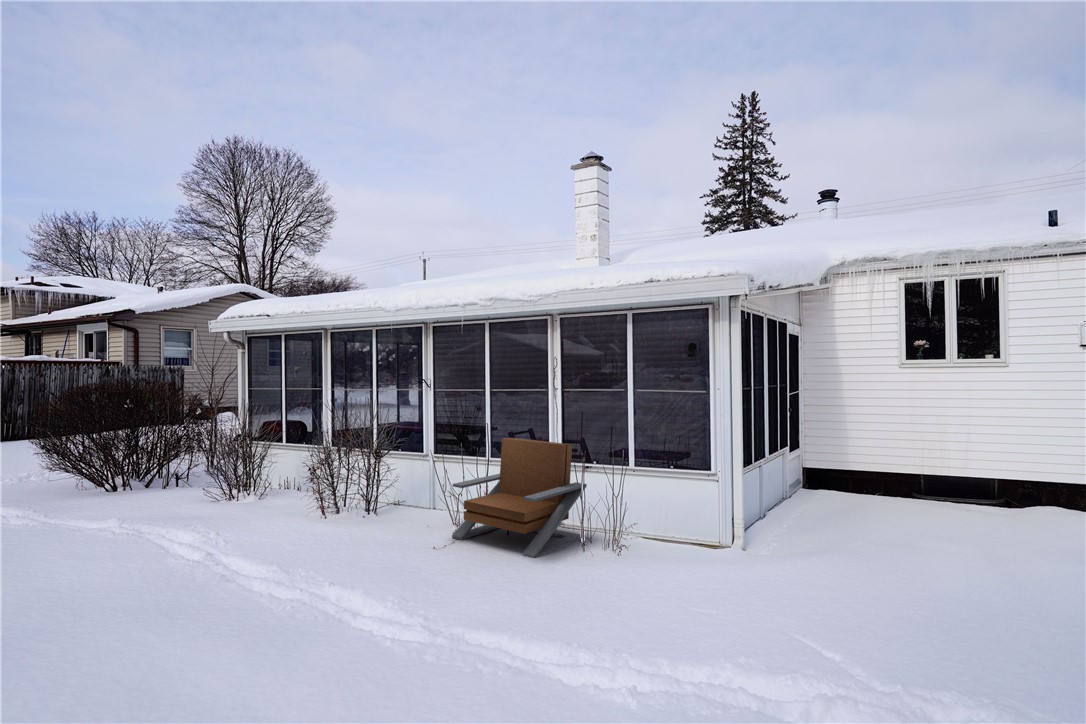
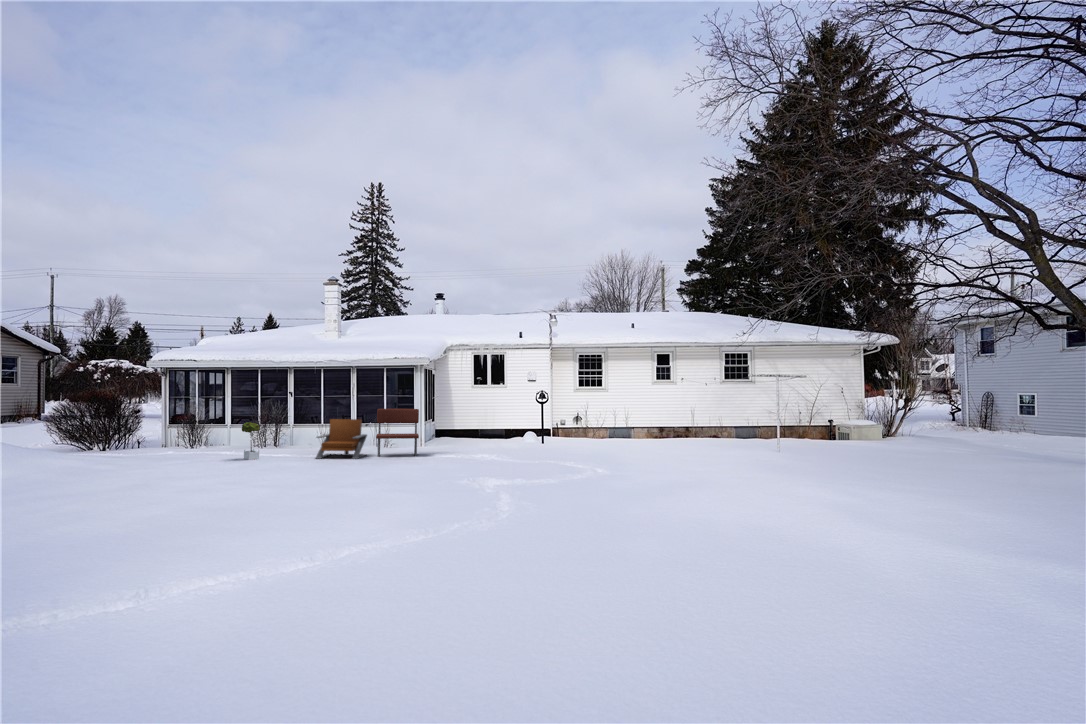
bench: none [590,419,721,568] -> present [376,409,419,456]
potted tree: none [327,437,364,520] -> present [242,422,260,460]

